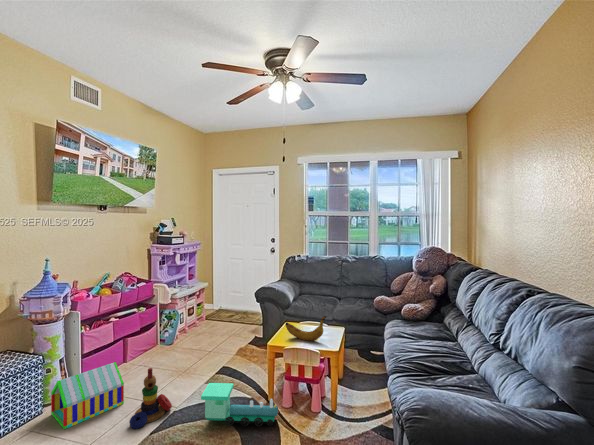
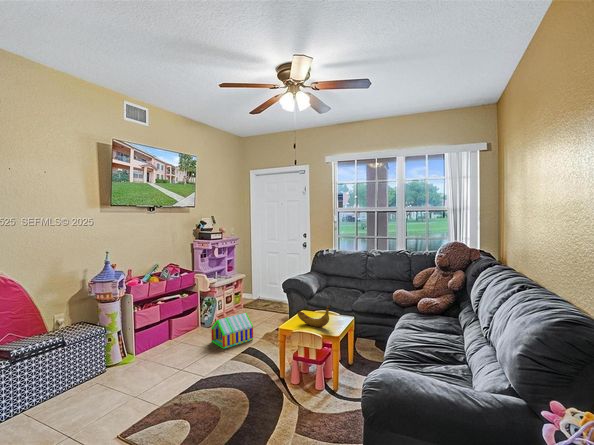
toy house: present [51,362,124,429] -> present [211,313,253,349]
stacking toy: present [129,368,172,429] -> none [165,343,200,390]
toy train: present [201,383,279,426] -> none [220,358,286,397]

